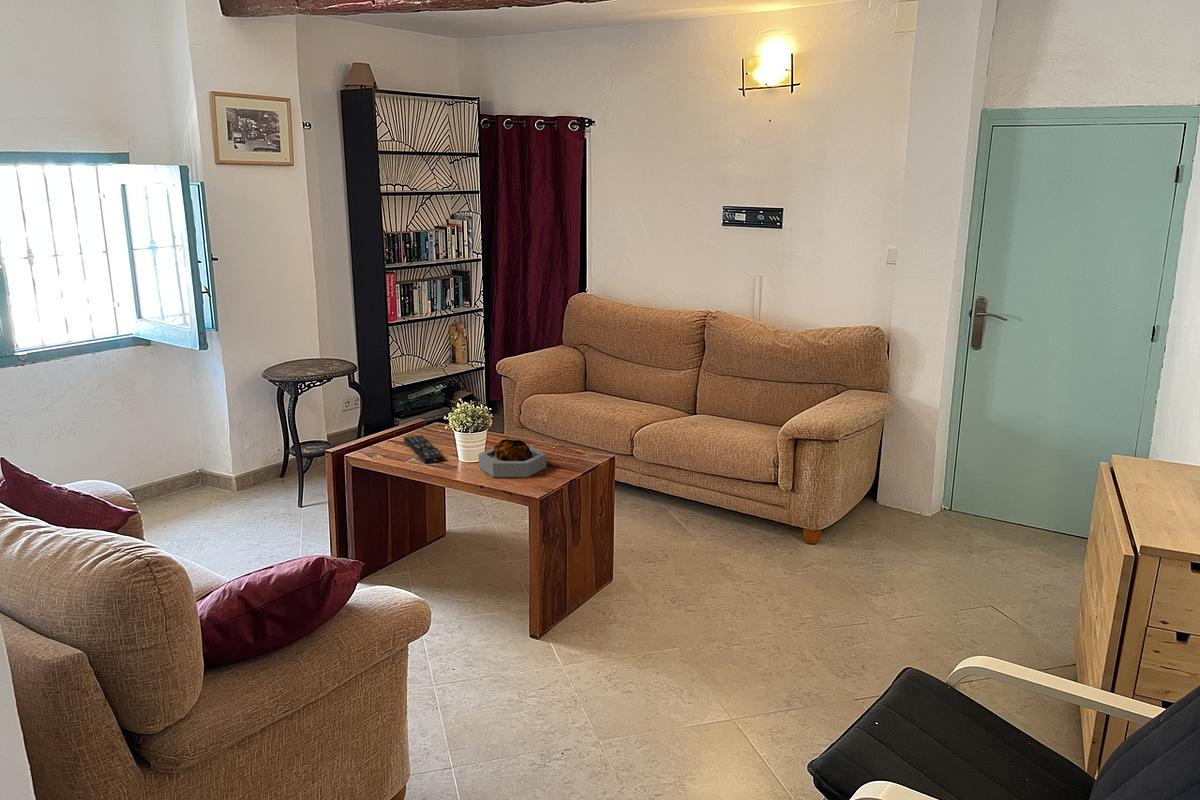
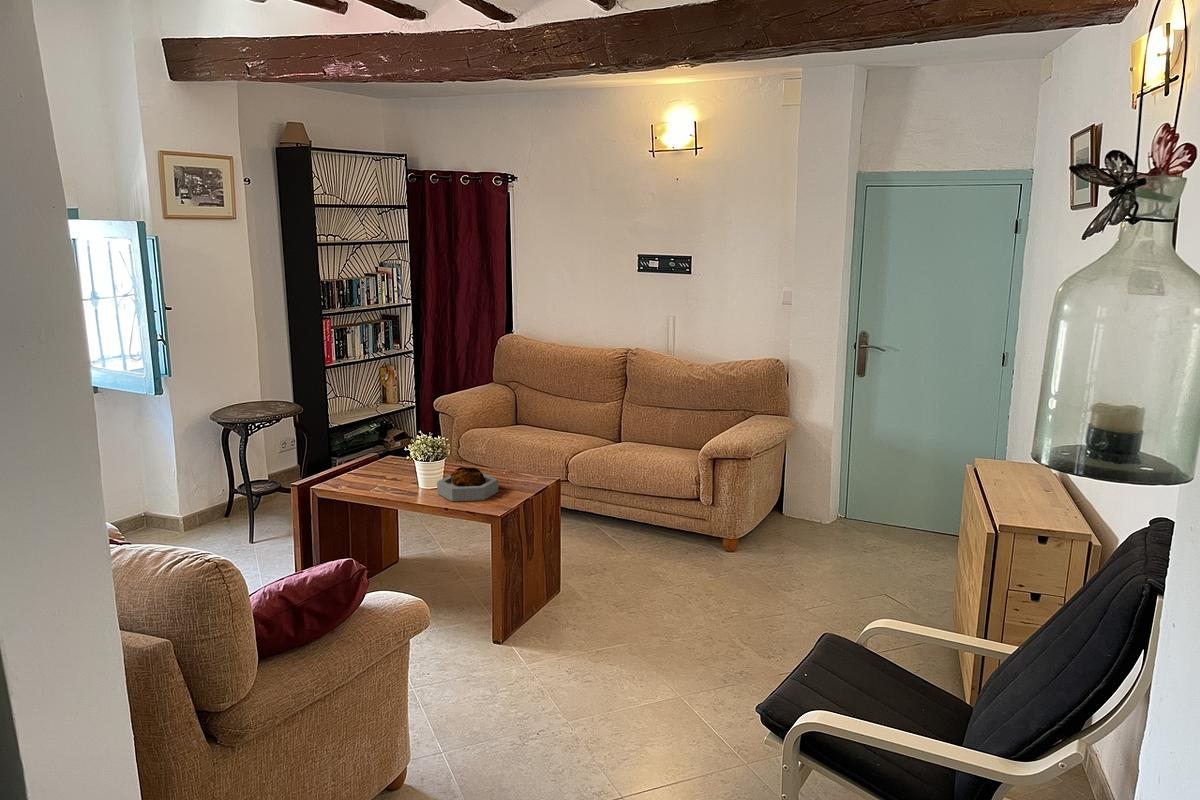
remote control: present [404,435,445,463] -> none [361,468,404,492]

